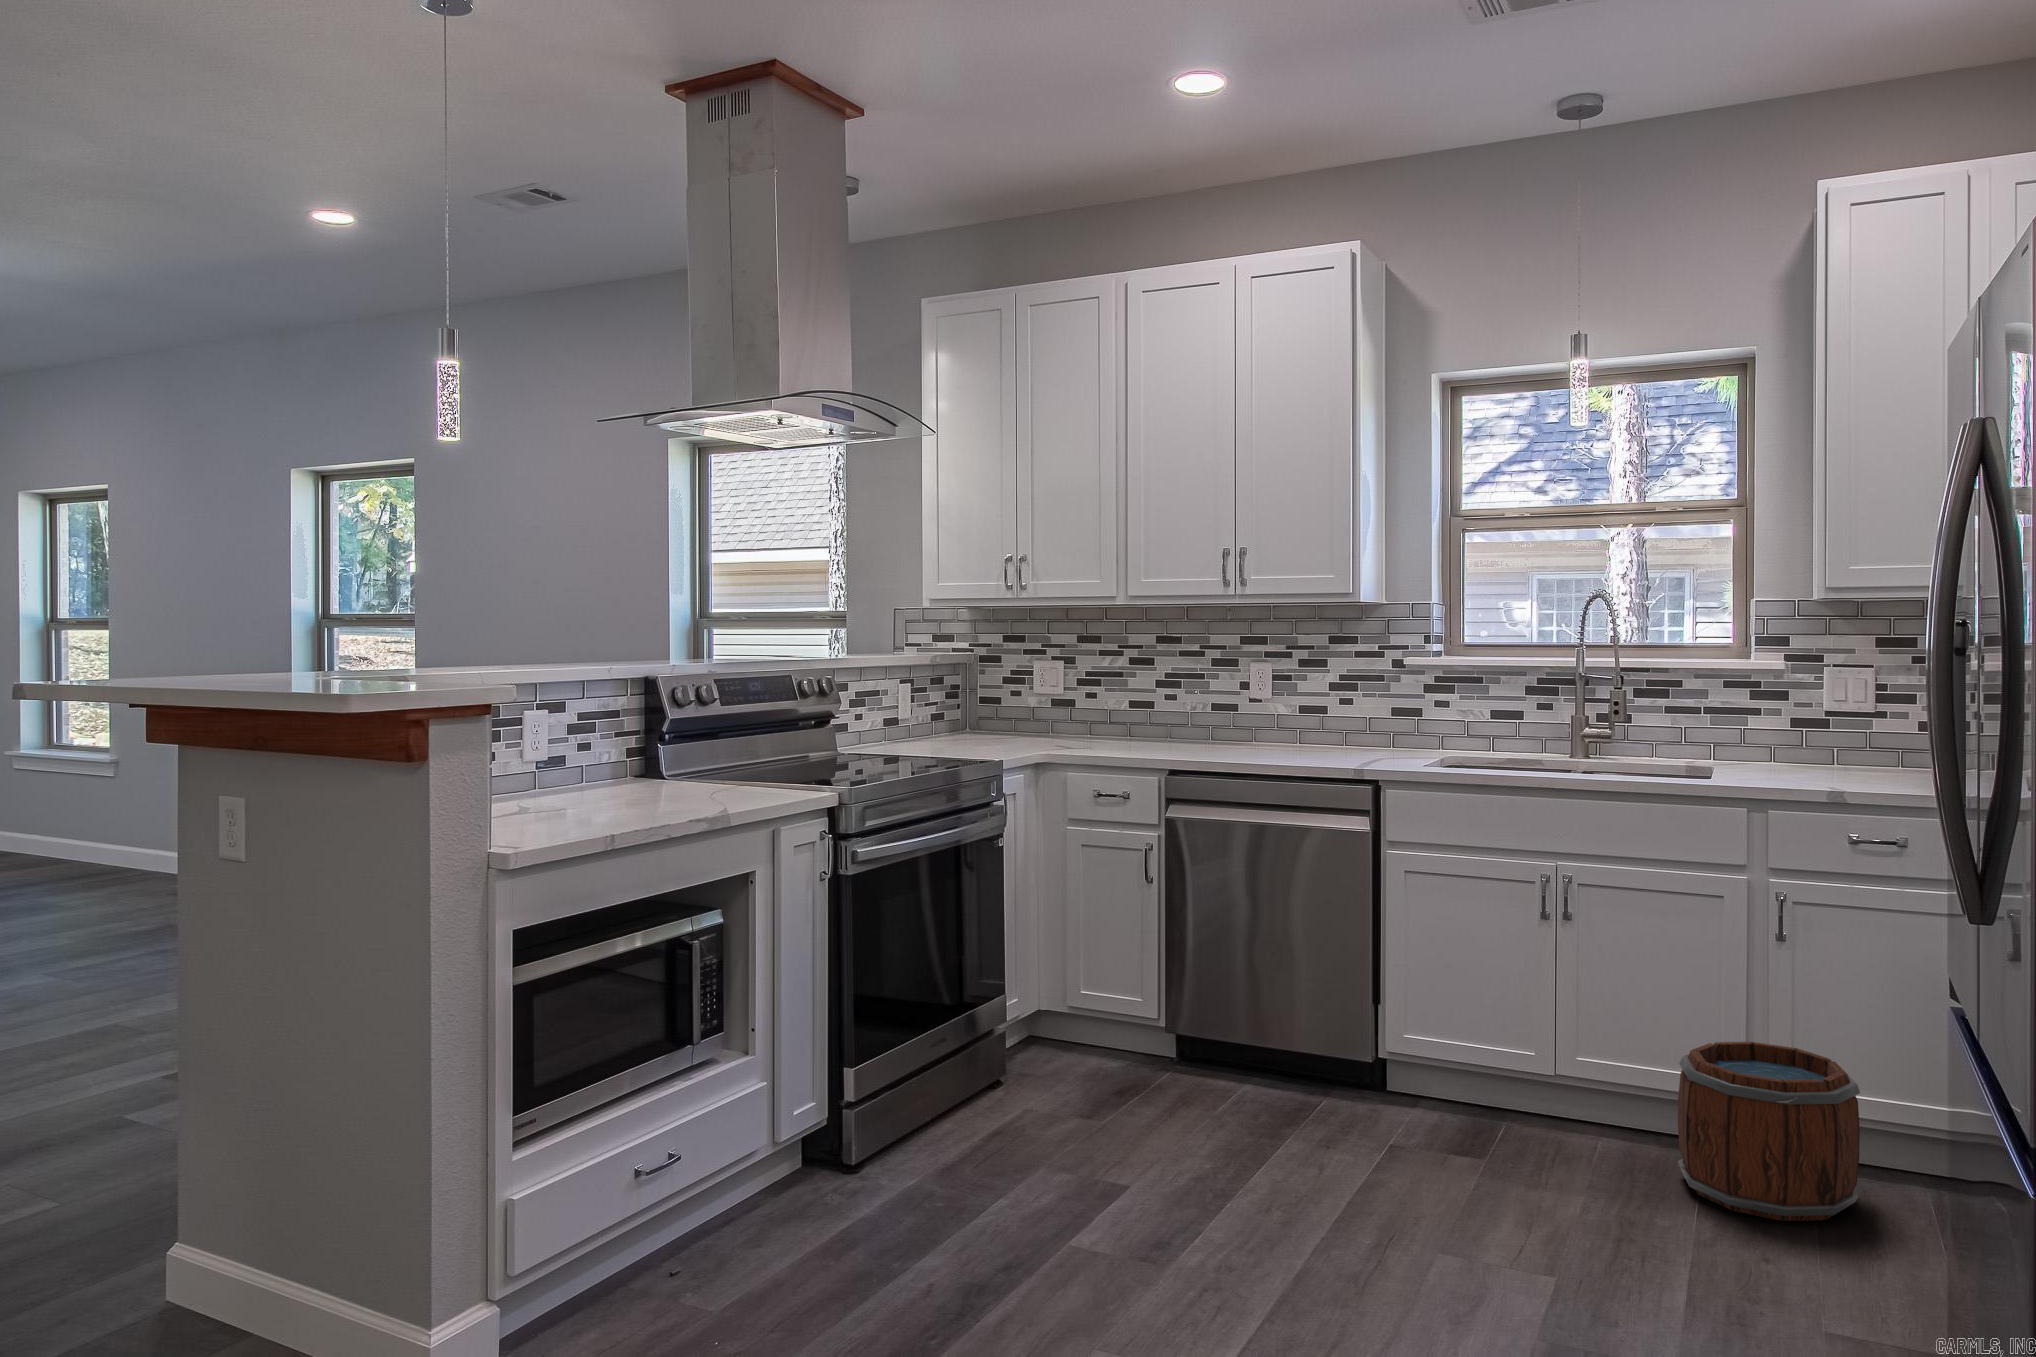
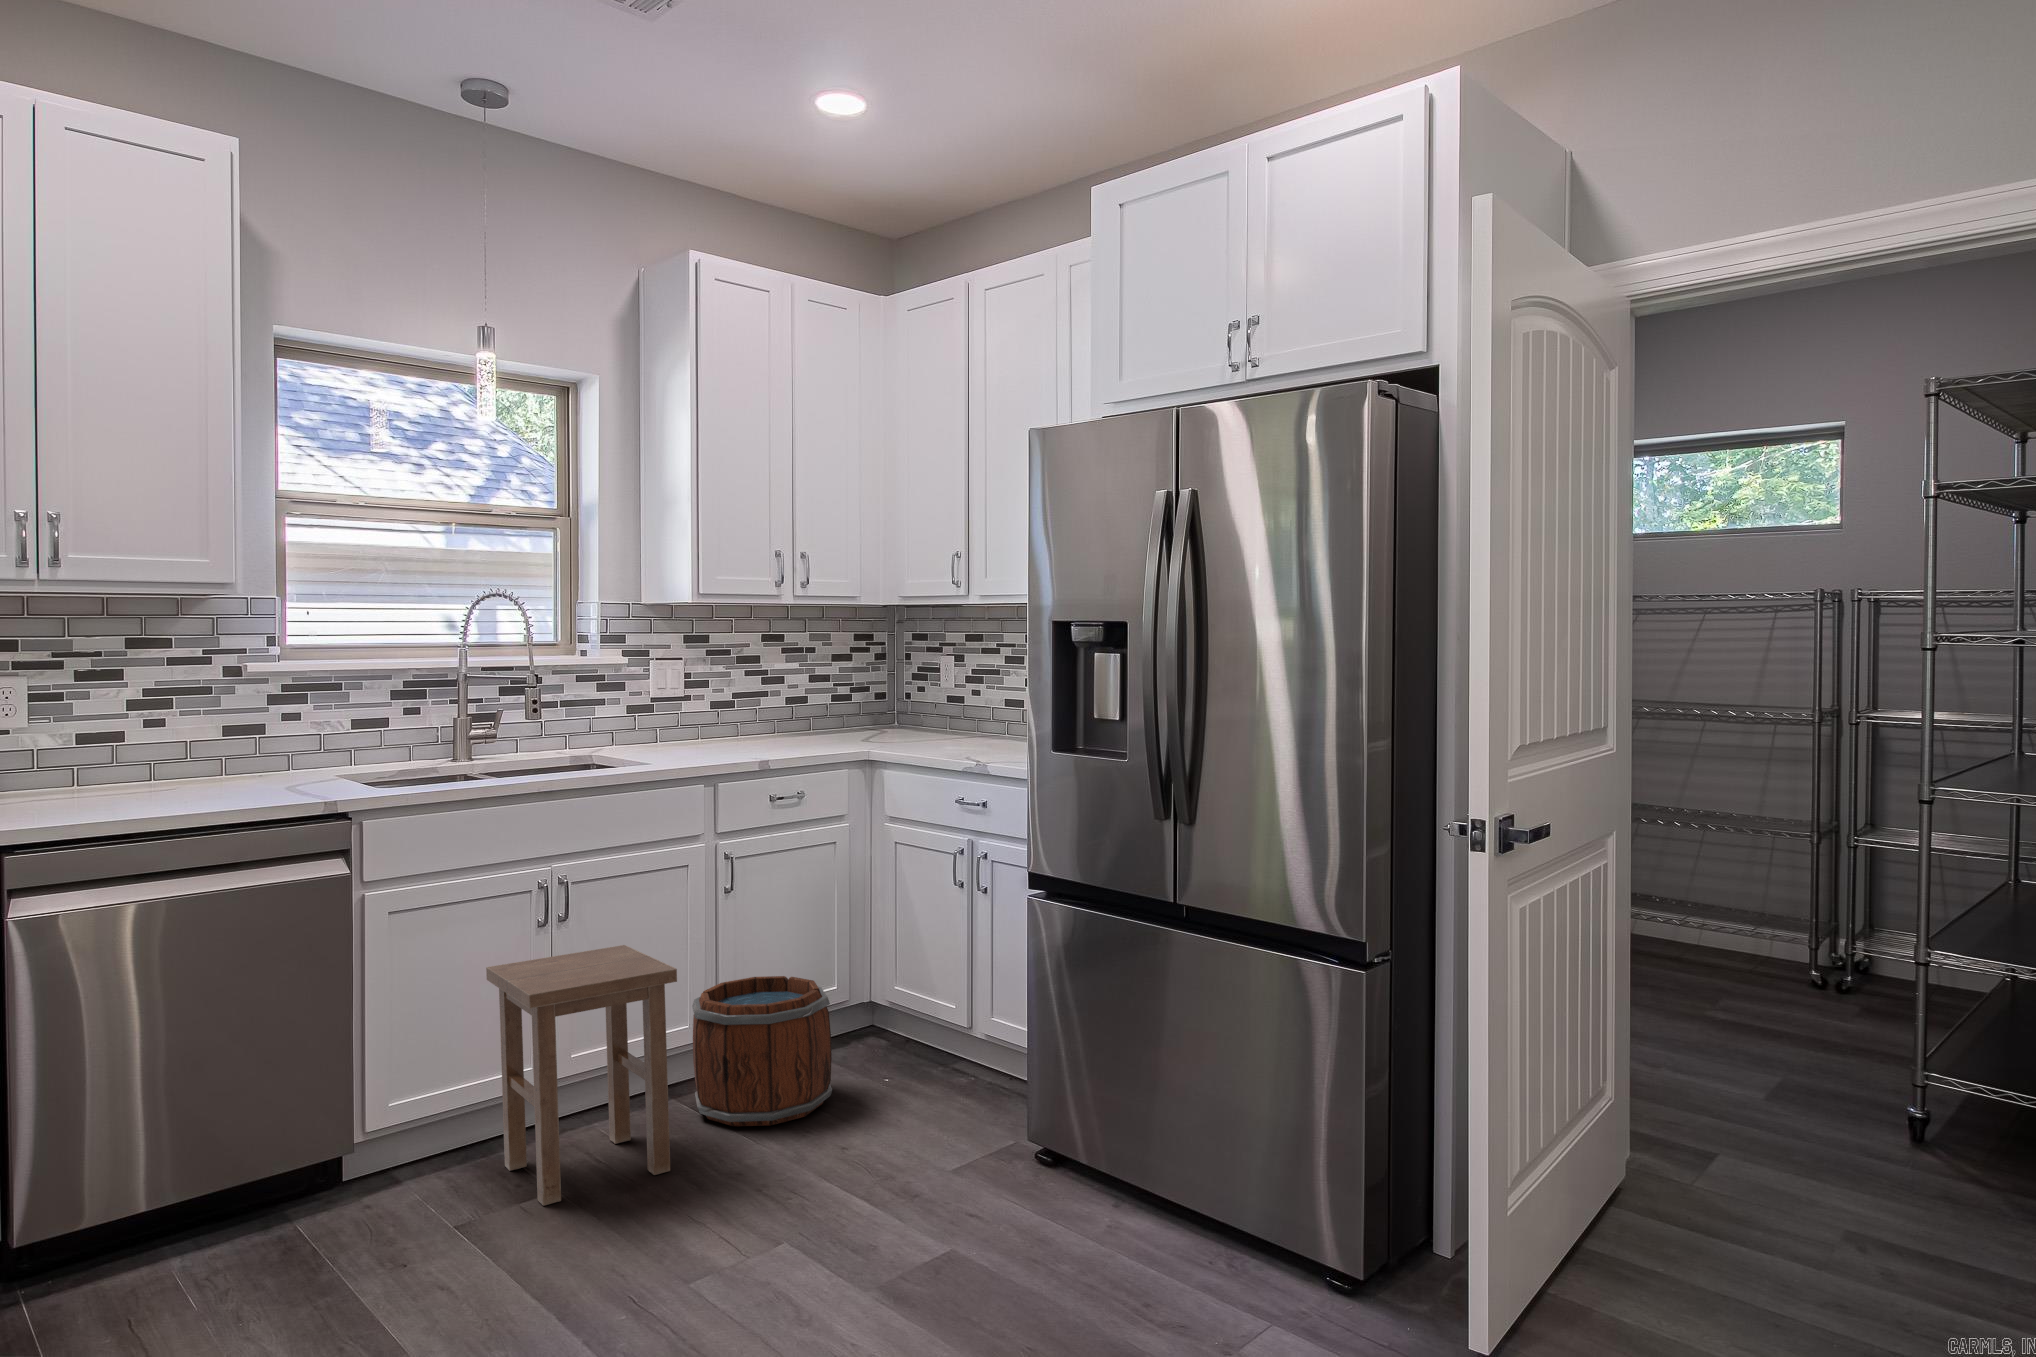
stool: none [1435,949,1611,1197] -> present [486,945,677,1206]

